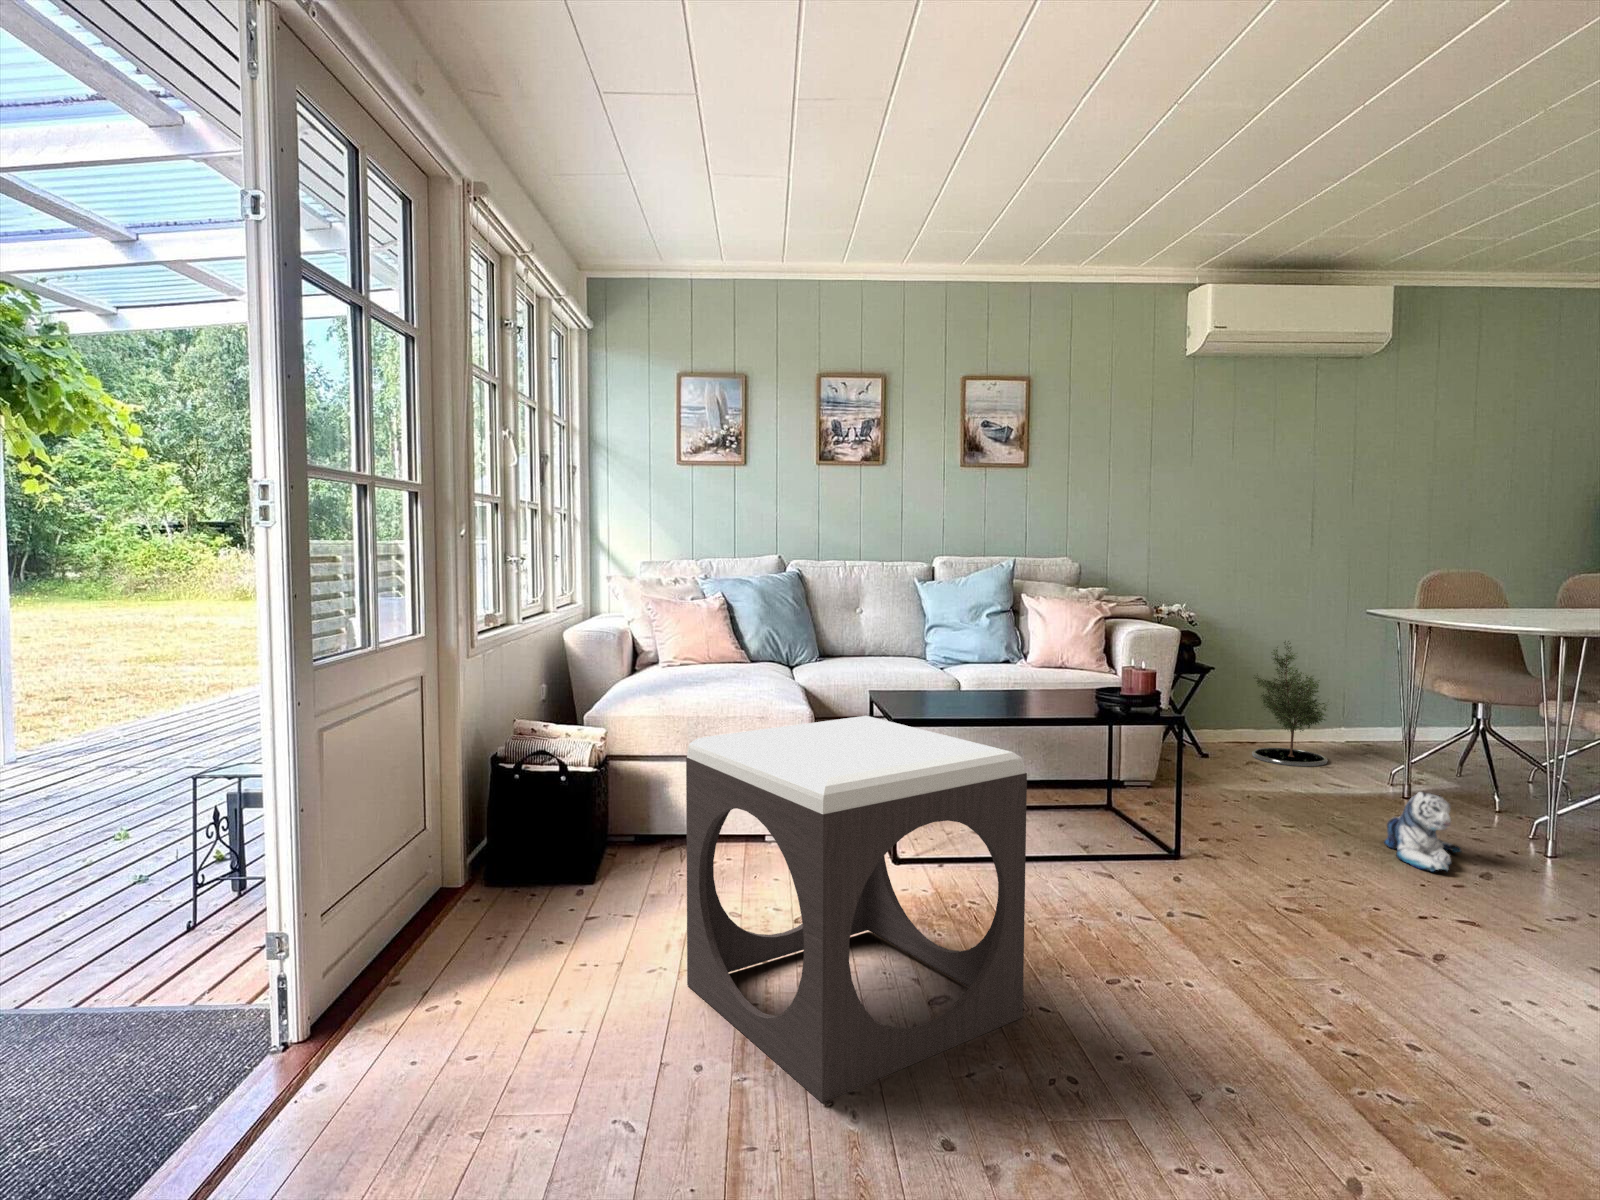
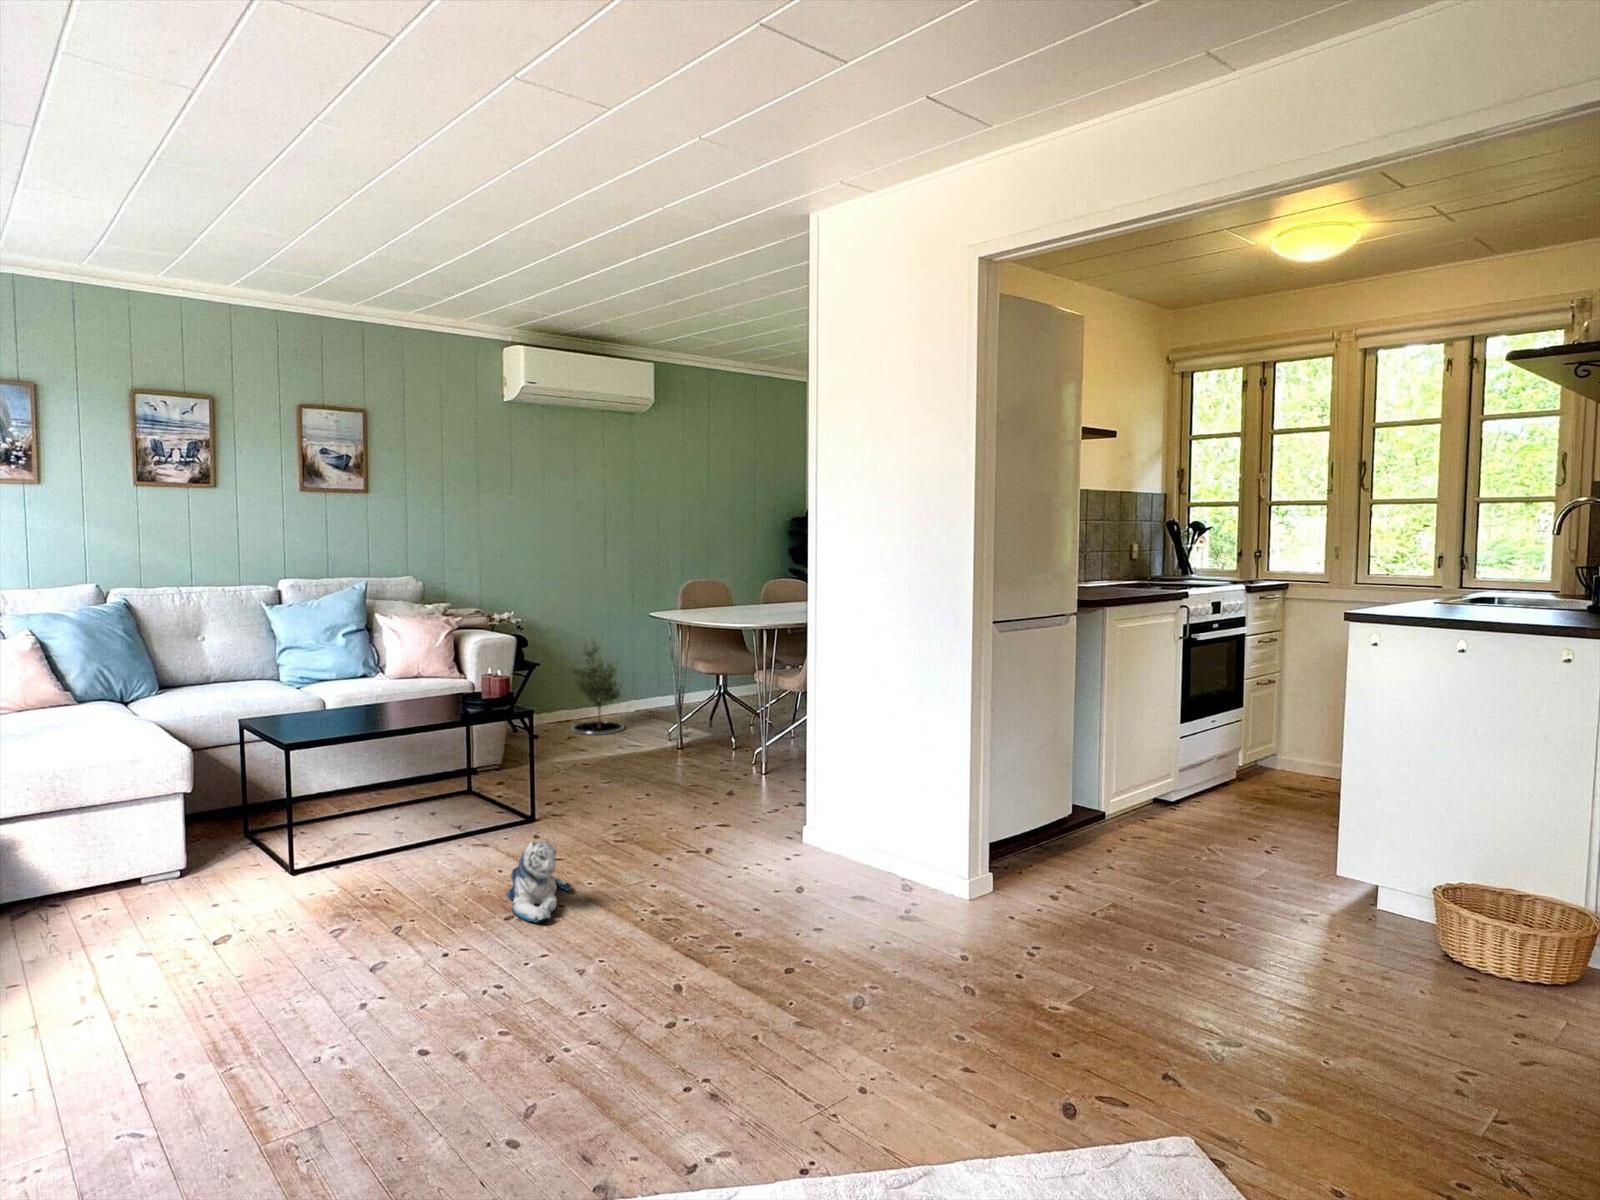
footstool: present [686,716,1027,1103] -> none [130,752,444,1044]
plush toy: present [1384,792,1461,872] -> present [507,842,571,923]

